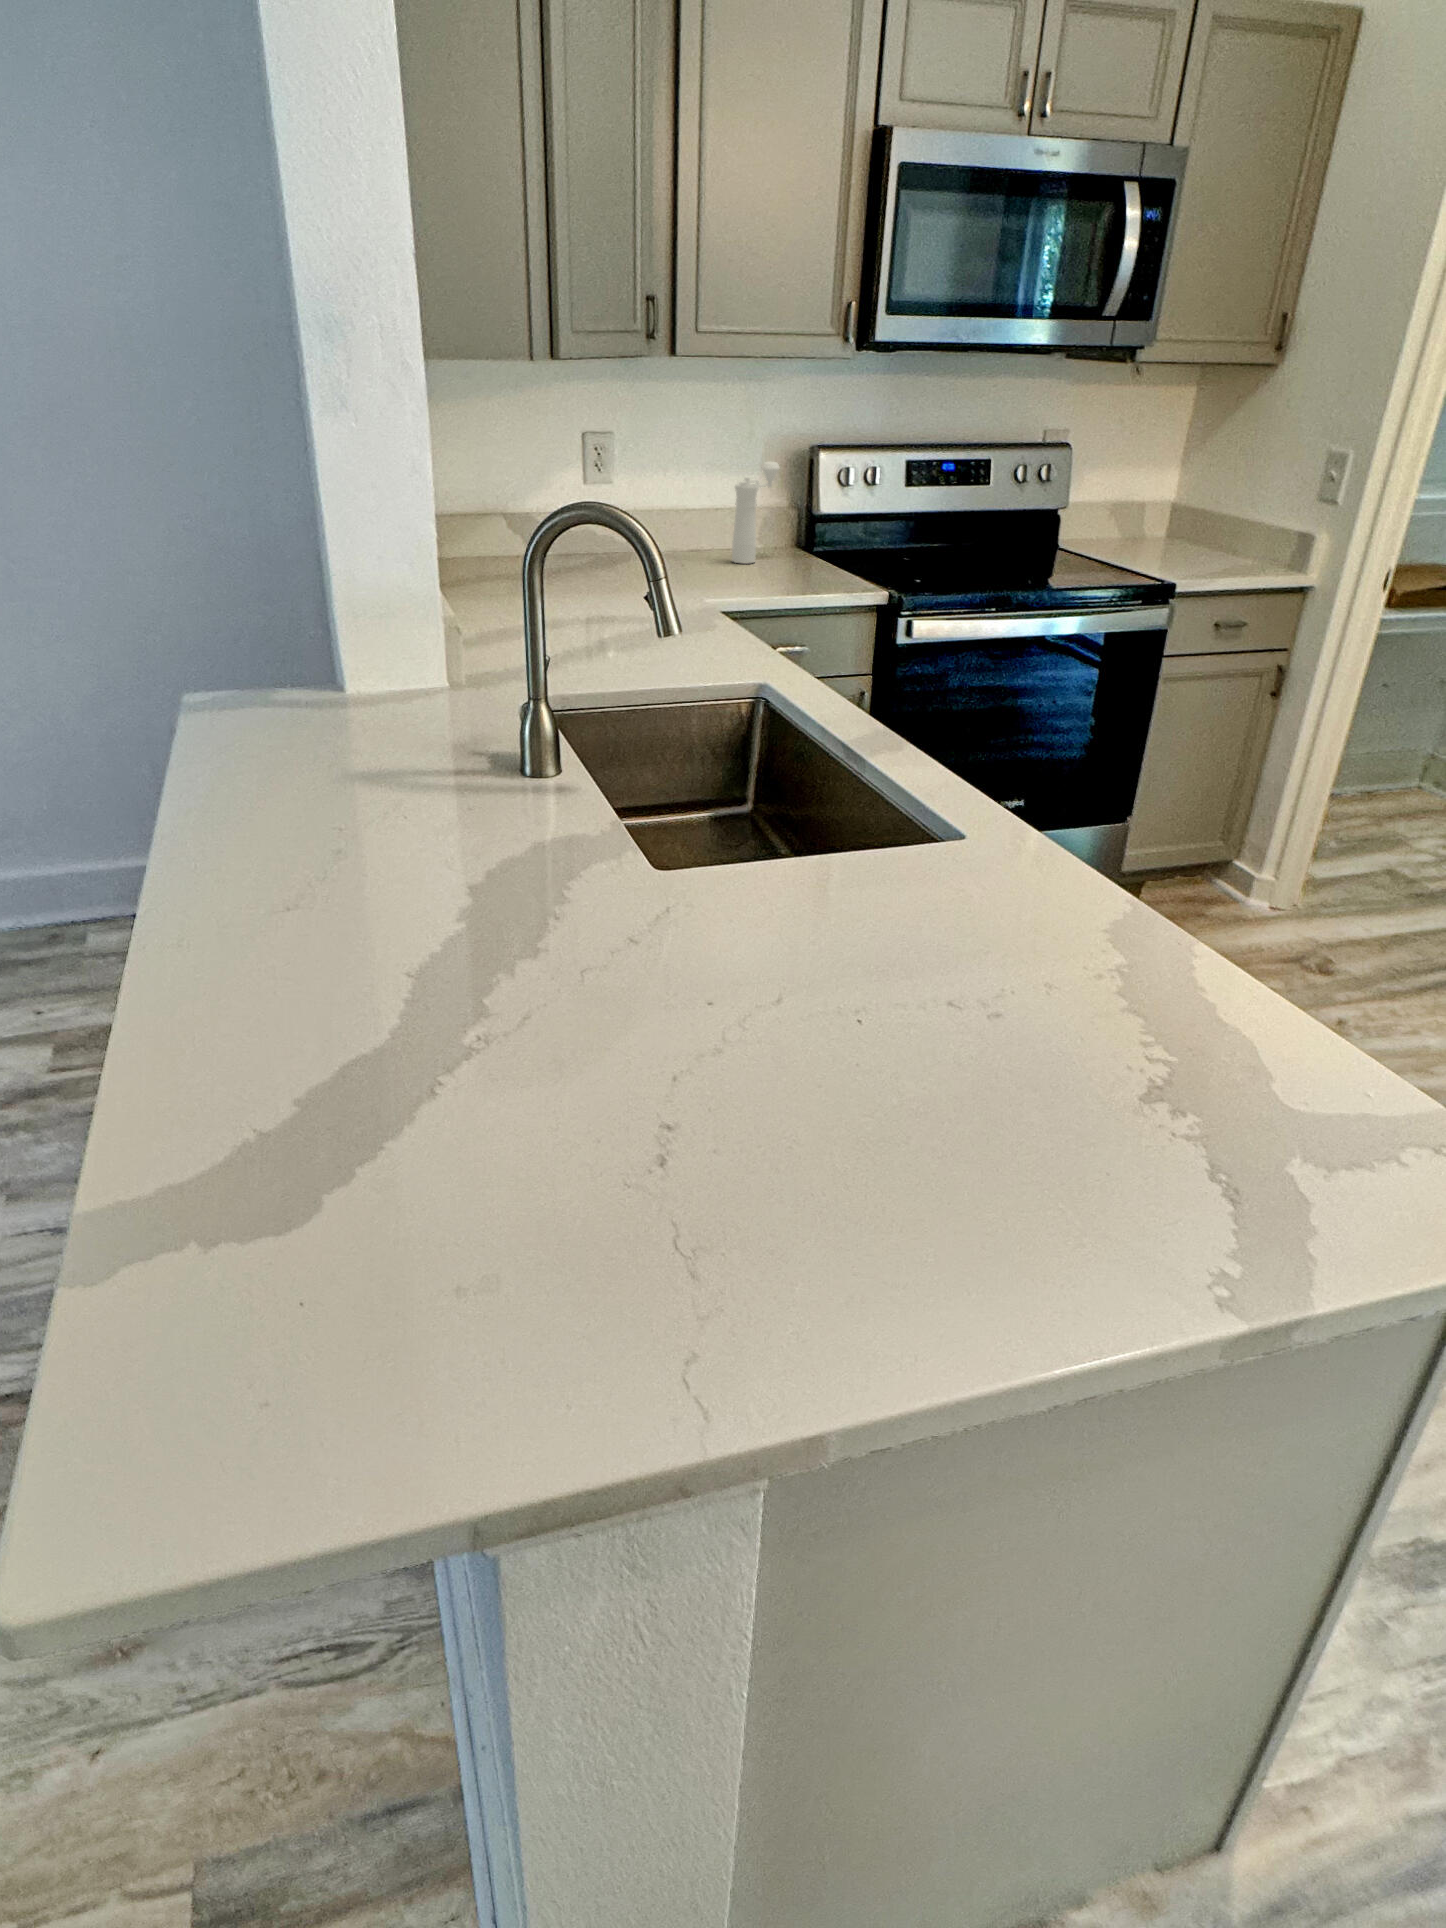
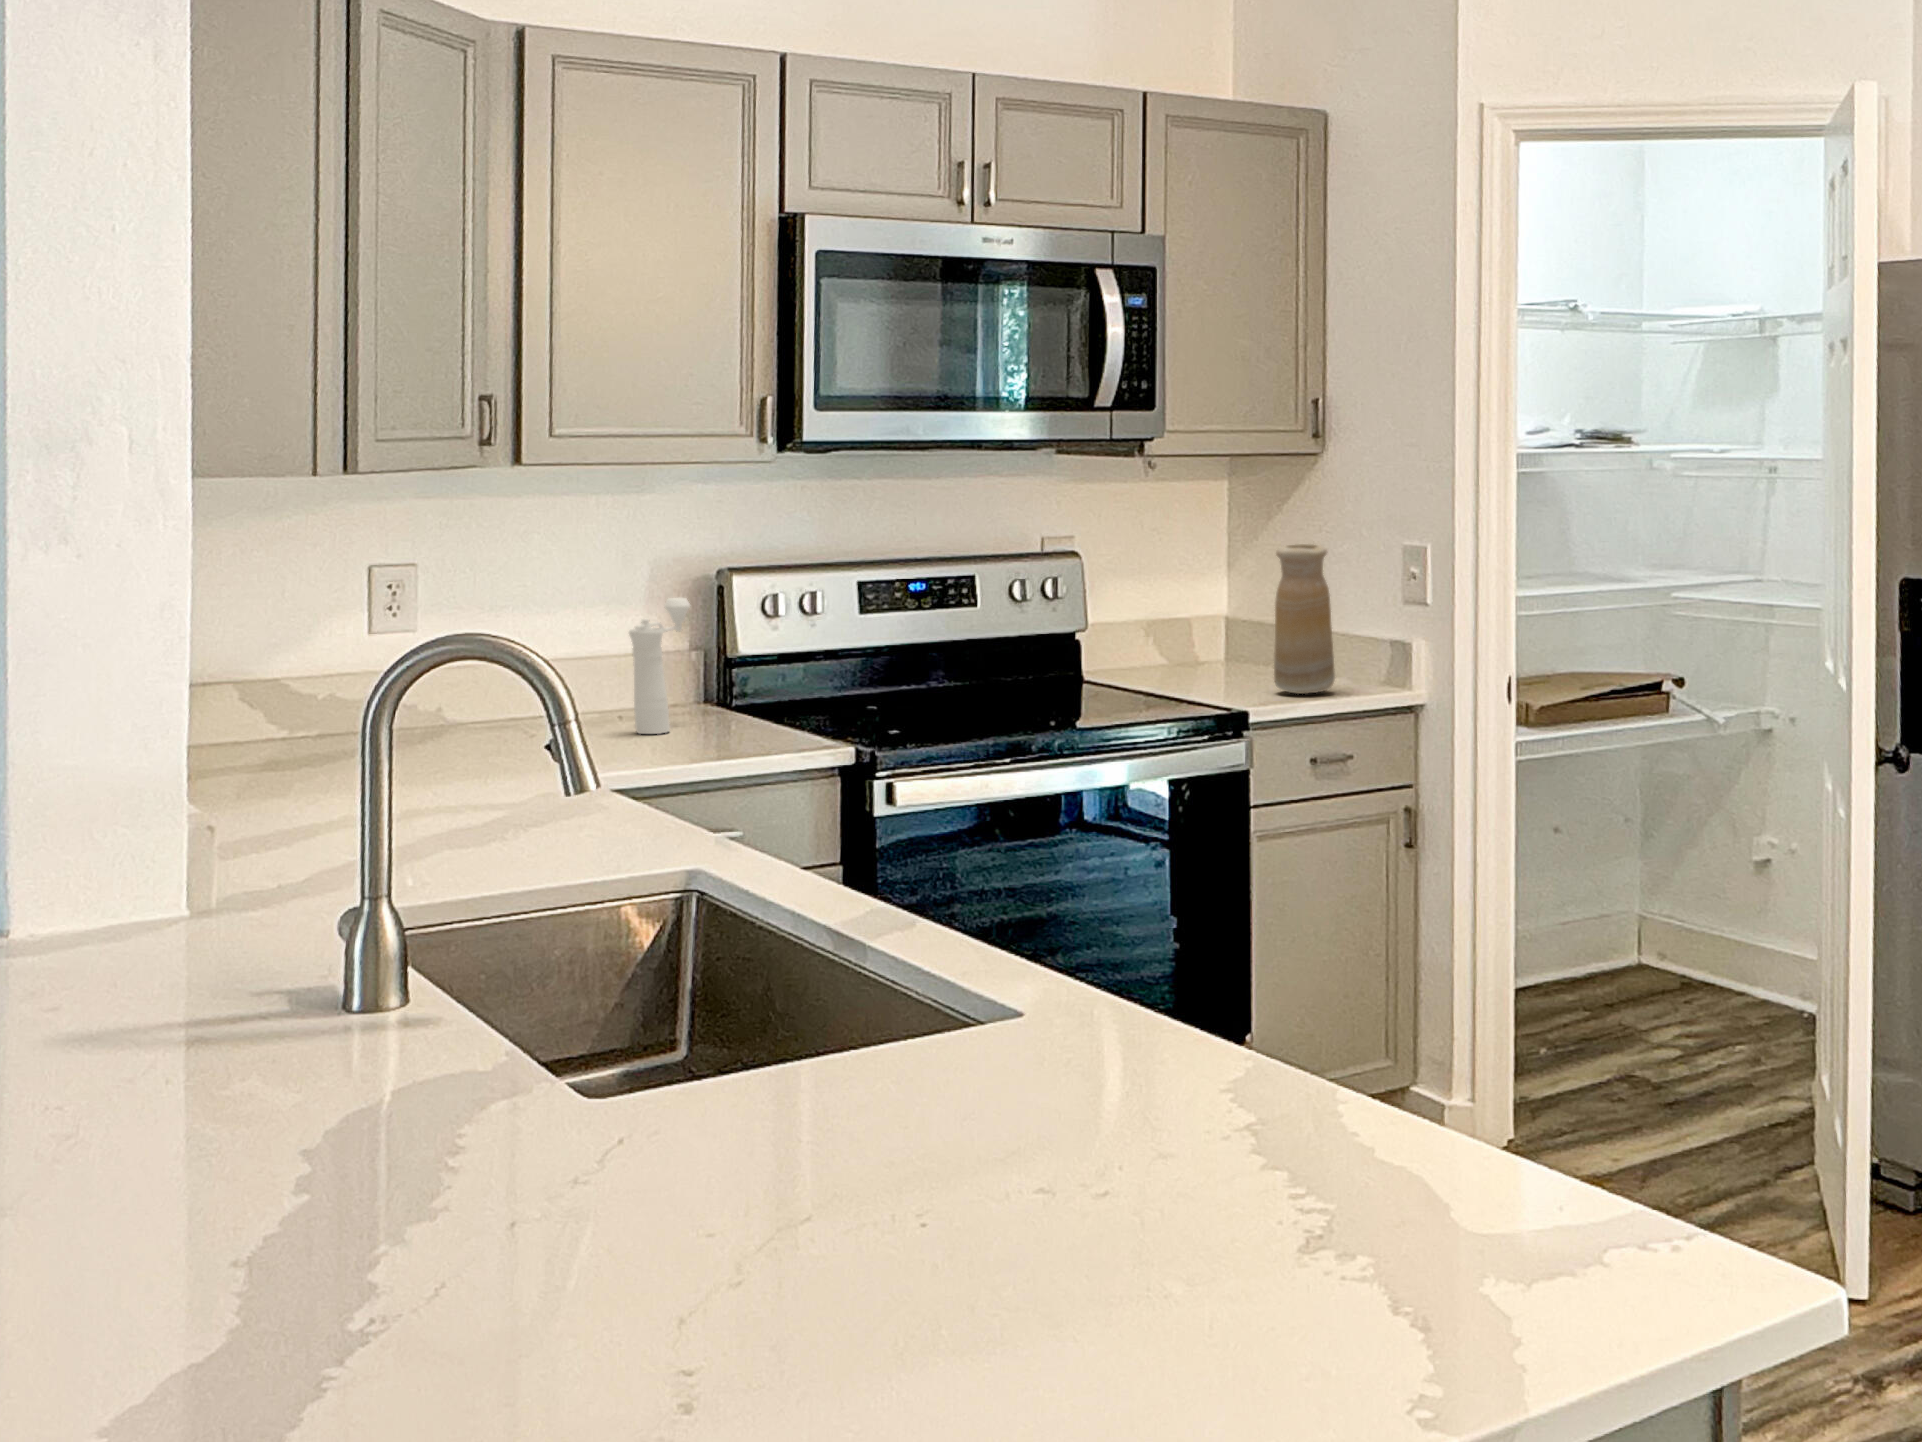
vase: none [1197,447,1261,567] -> present [1274,544,1335,694]

